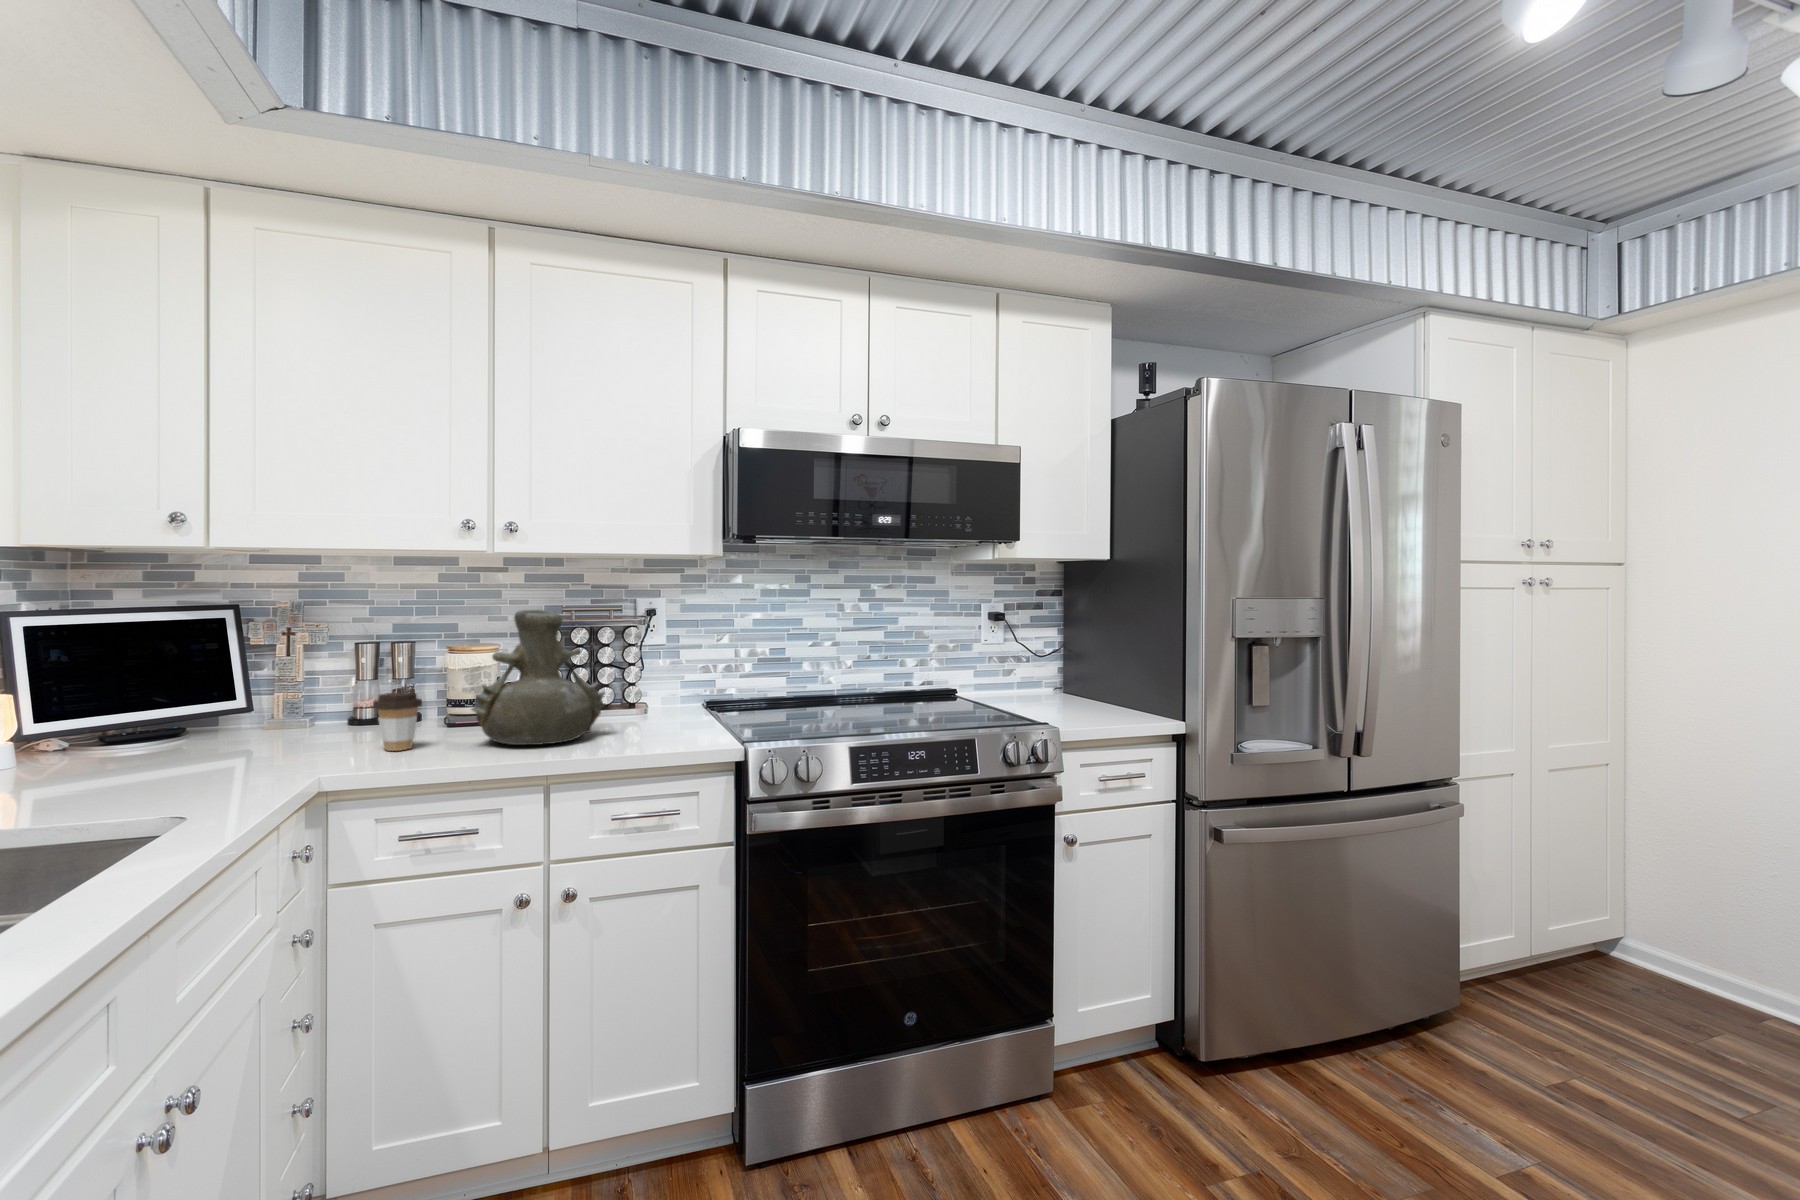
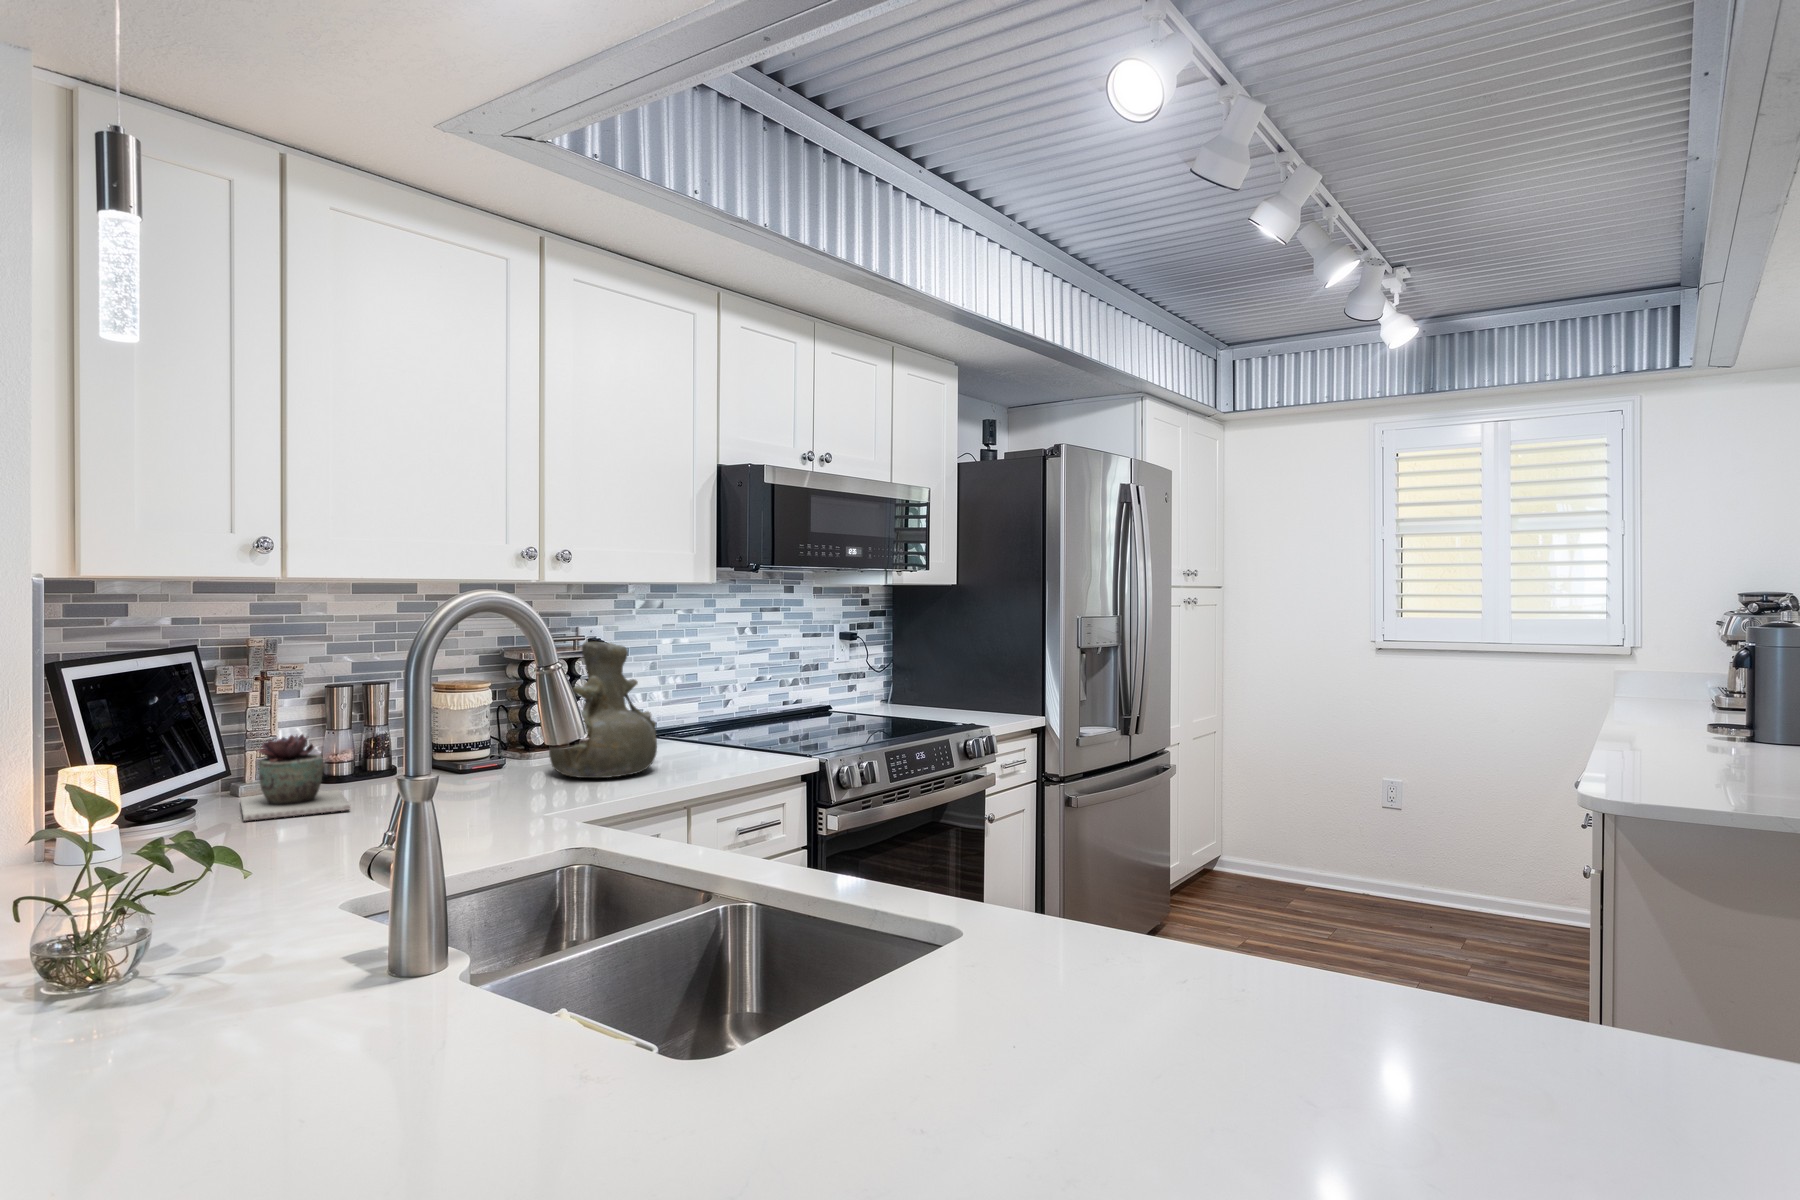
succulent plant: none [173,681,314,752] -> present [240,734,350,821]
coffee cup: present [373,692,422,751] -> none [476,732,519,794]

